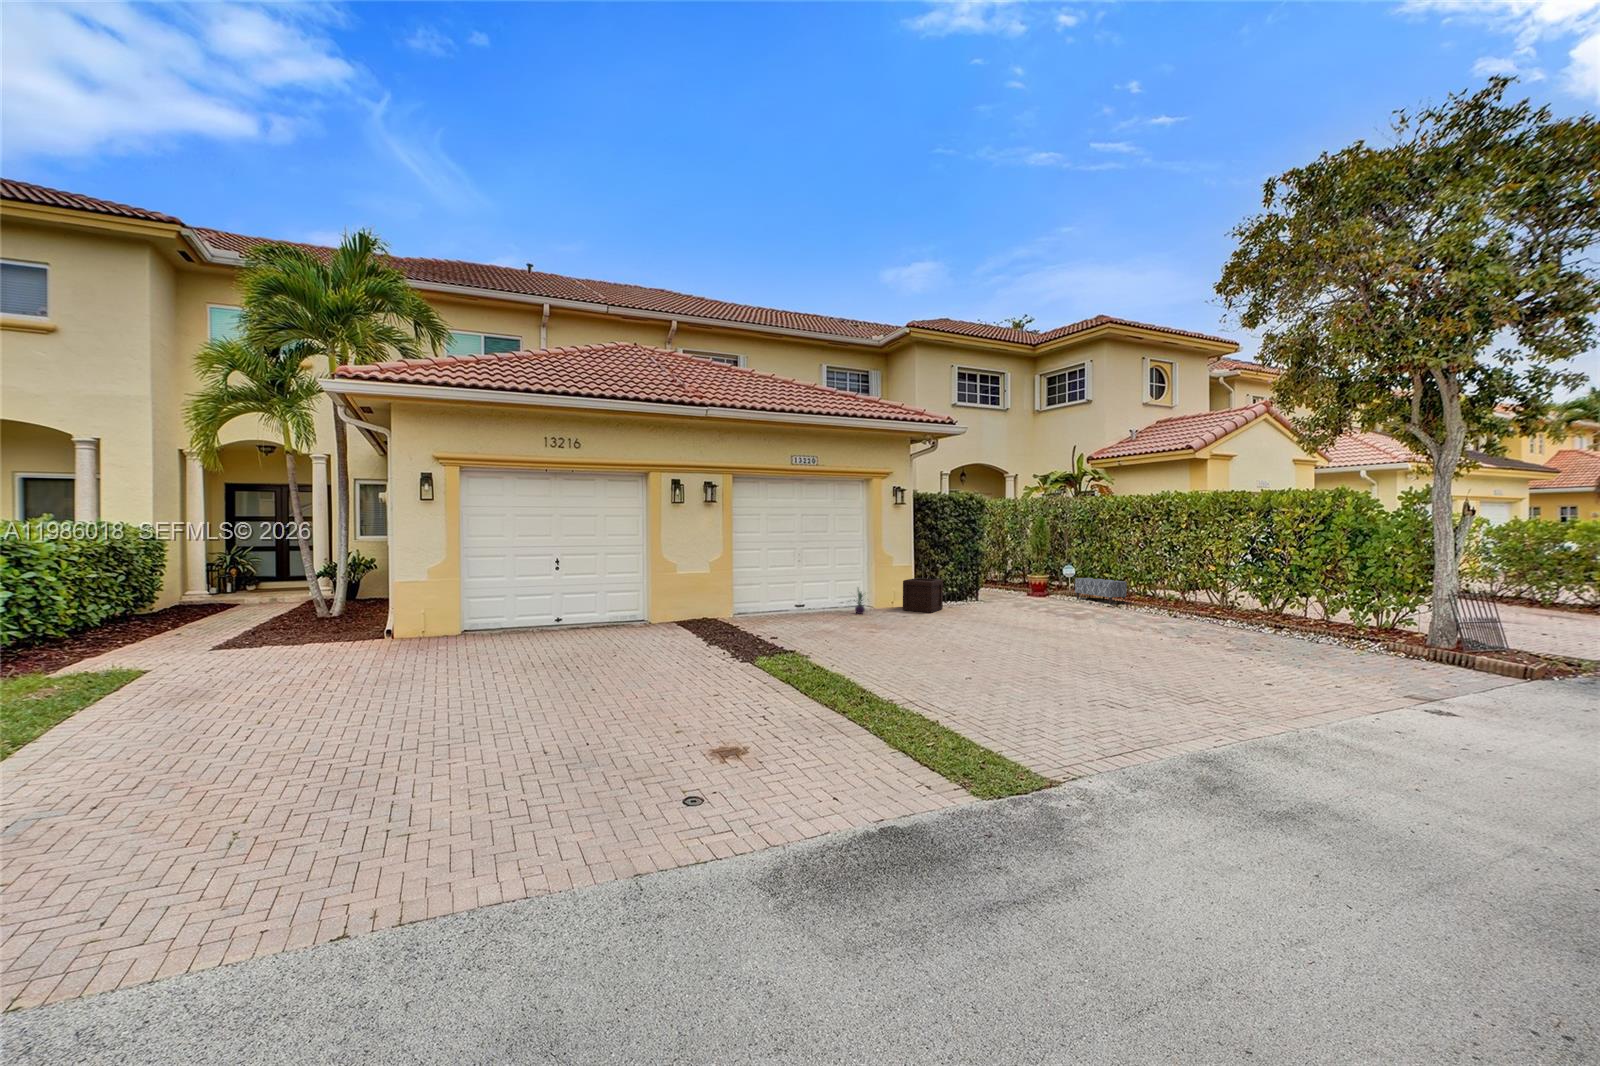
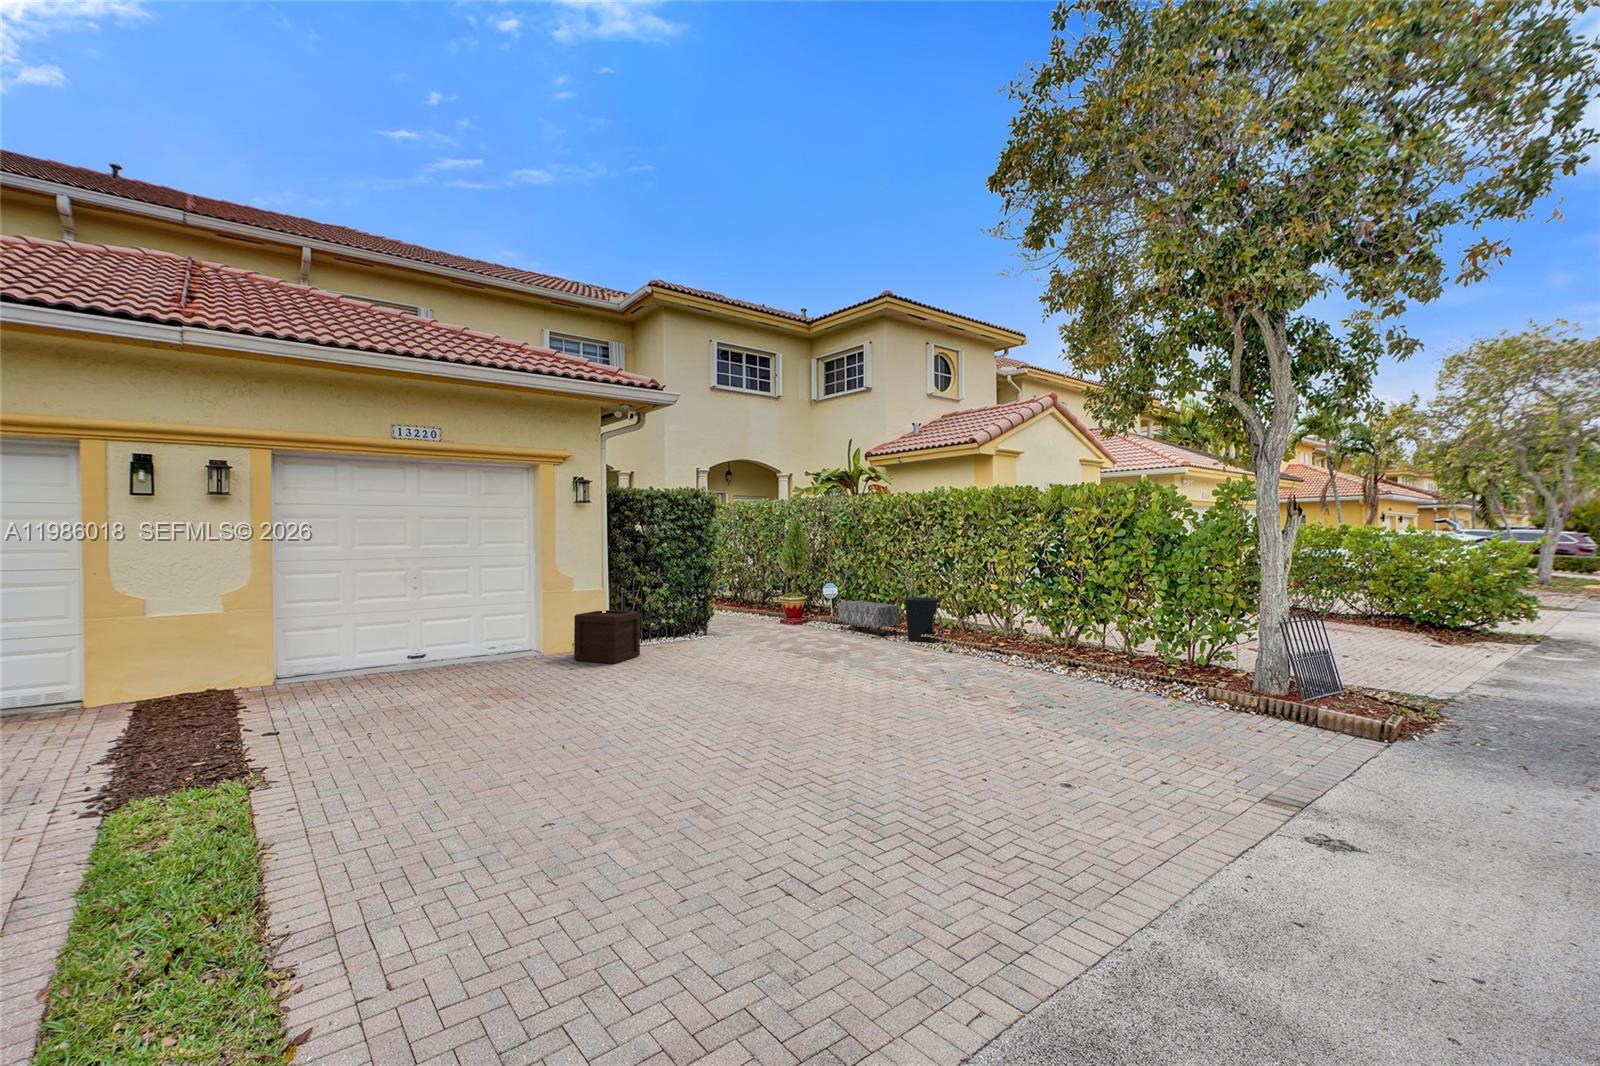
trash can: none [1133,575,1164,610] -> present [904,597,941,642]
decorative plant: present [854,589,865,614] -> none [467,628,515,672]

